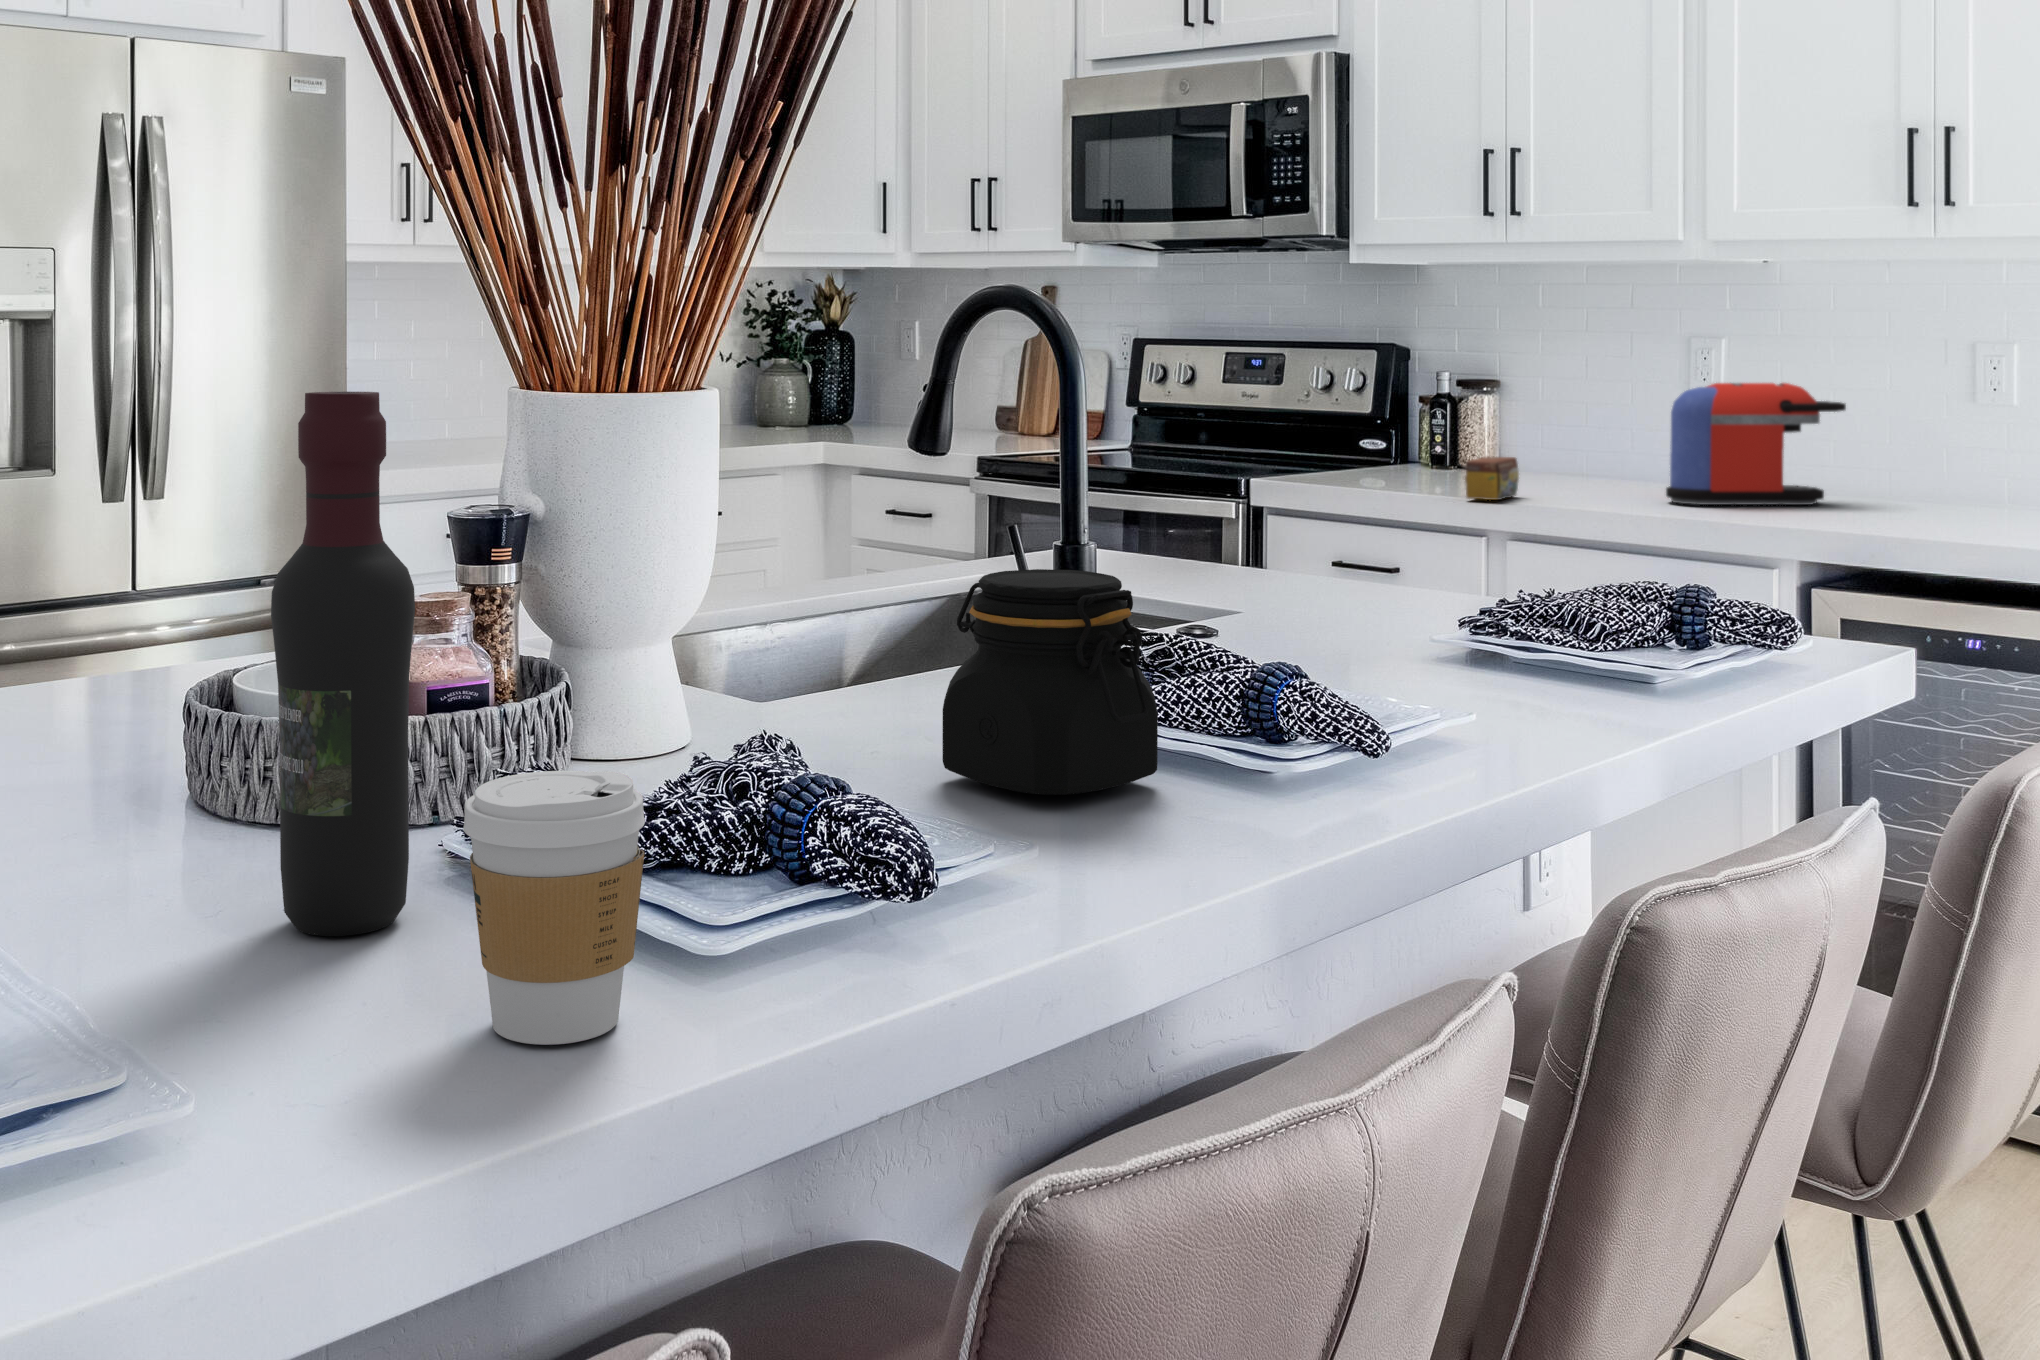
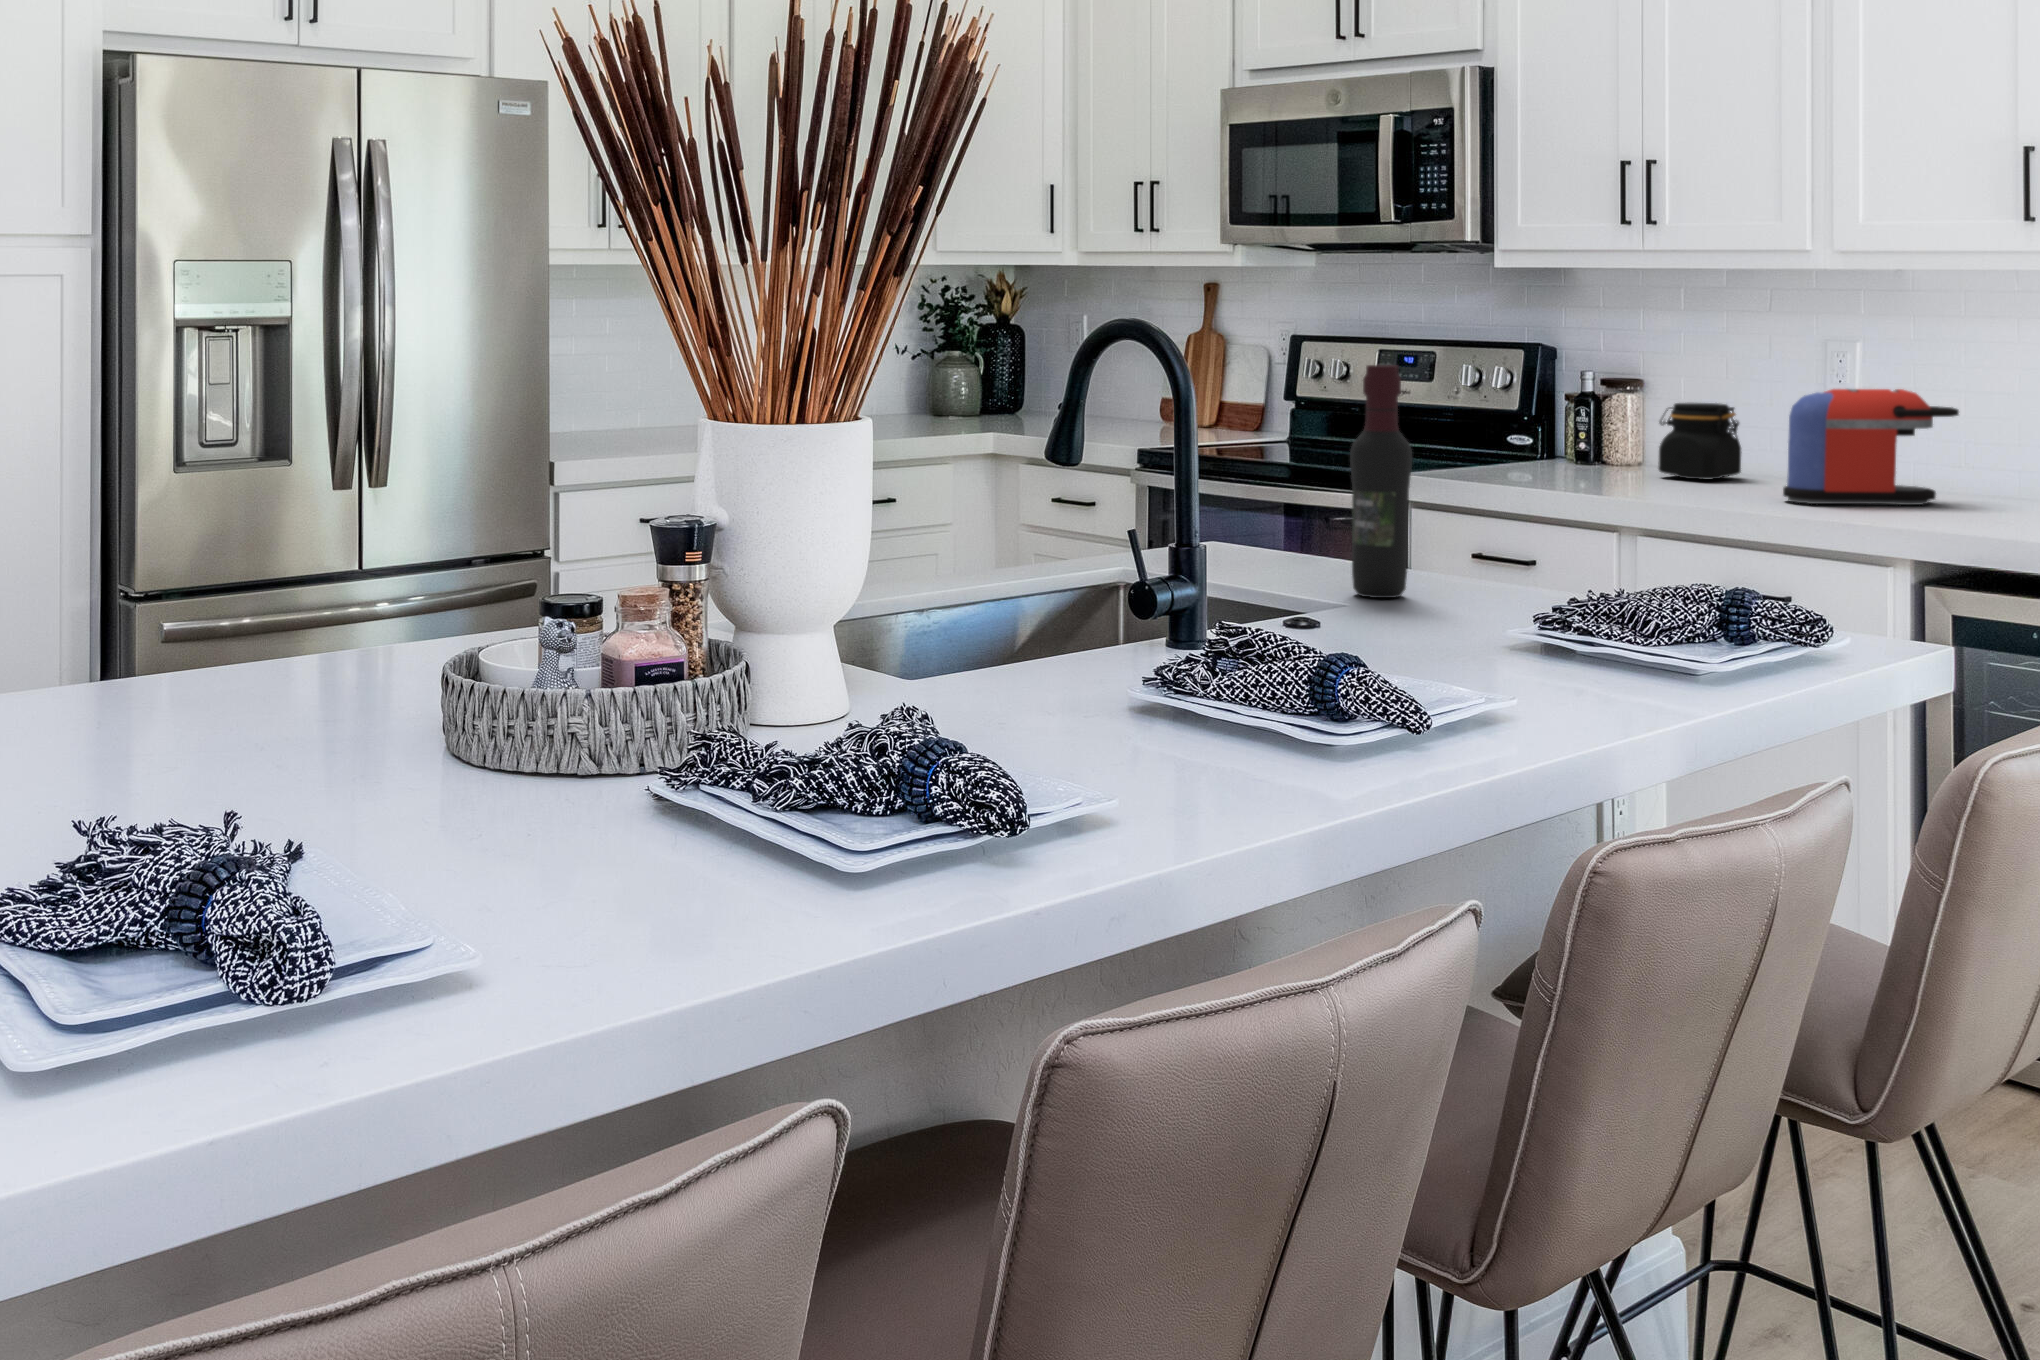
wine bottle: present [271,392,415,936] -> present [1350,365,1412,598]
tea box: present [1465,456,1519,500] -> none [1591,456,1643,497]
jar: present [942,569,1158,795] -> present [1658,403,1741,479]
coffee cup: present [463,771,645,1045] -> none [670,730,804,930]

